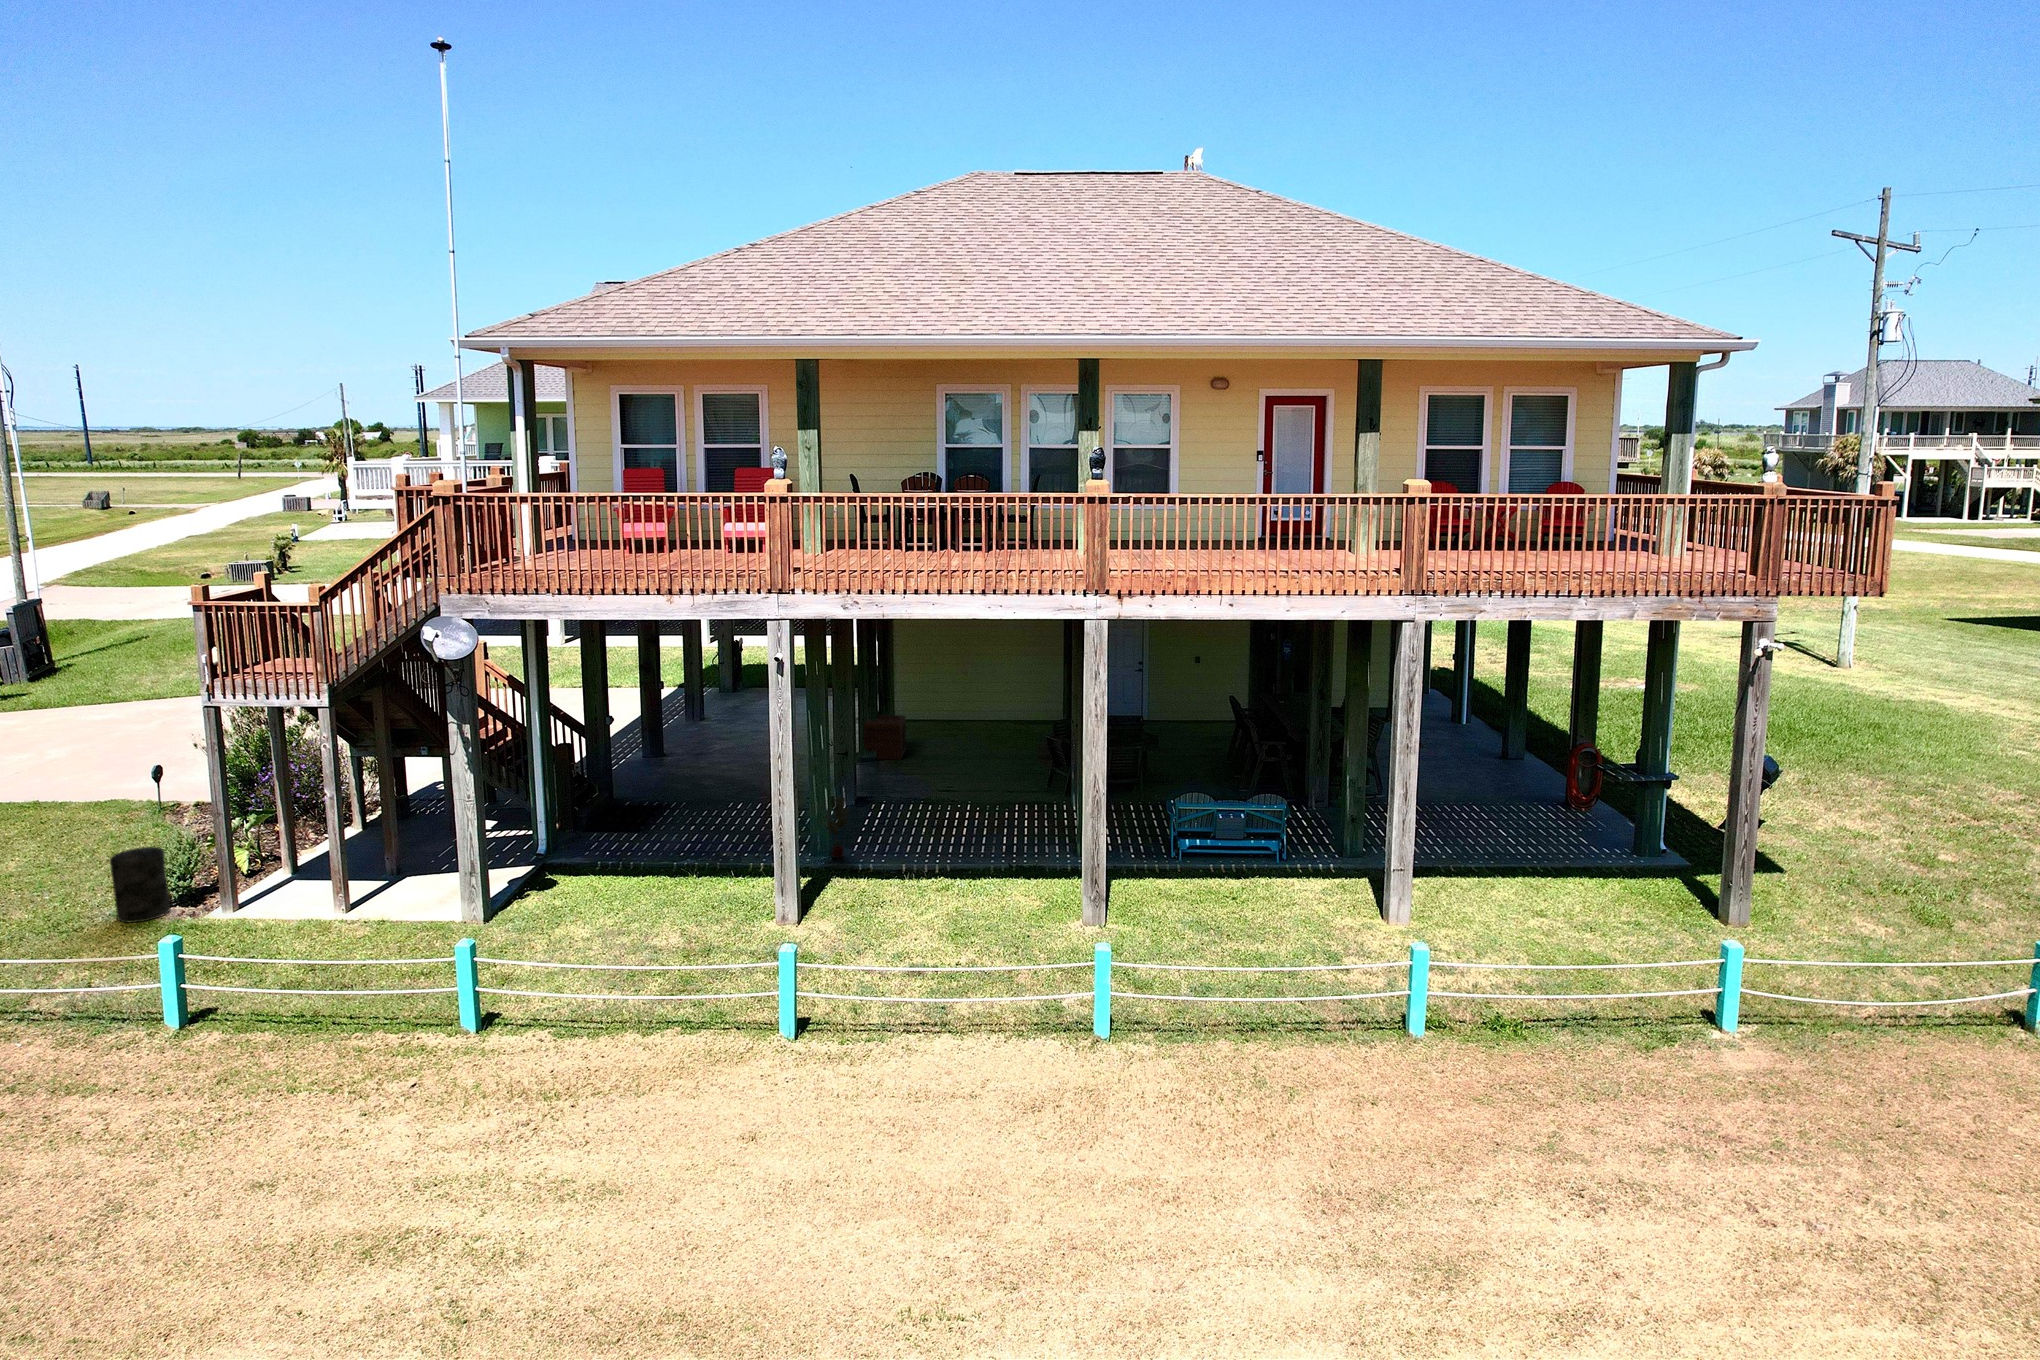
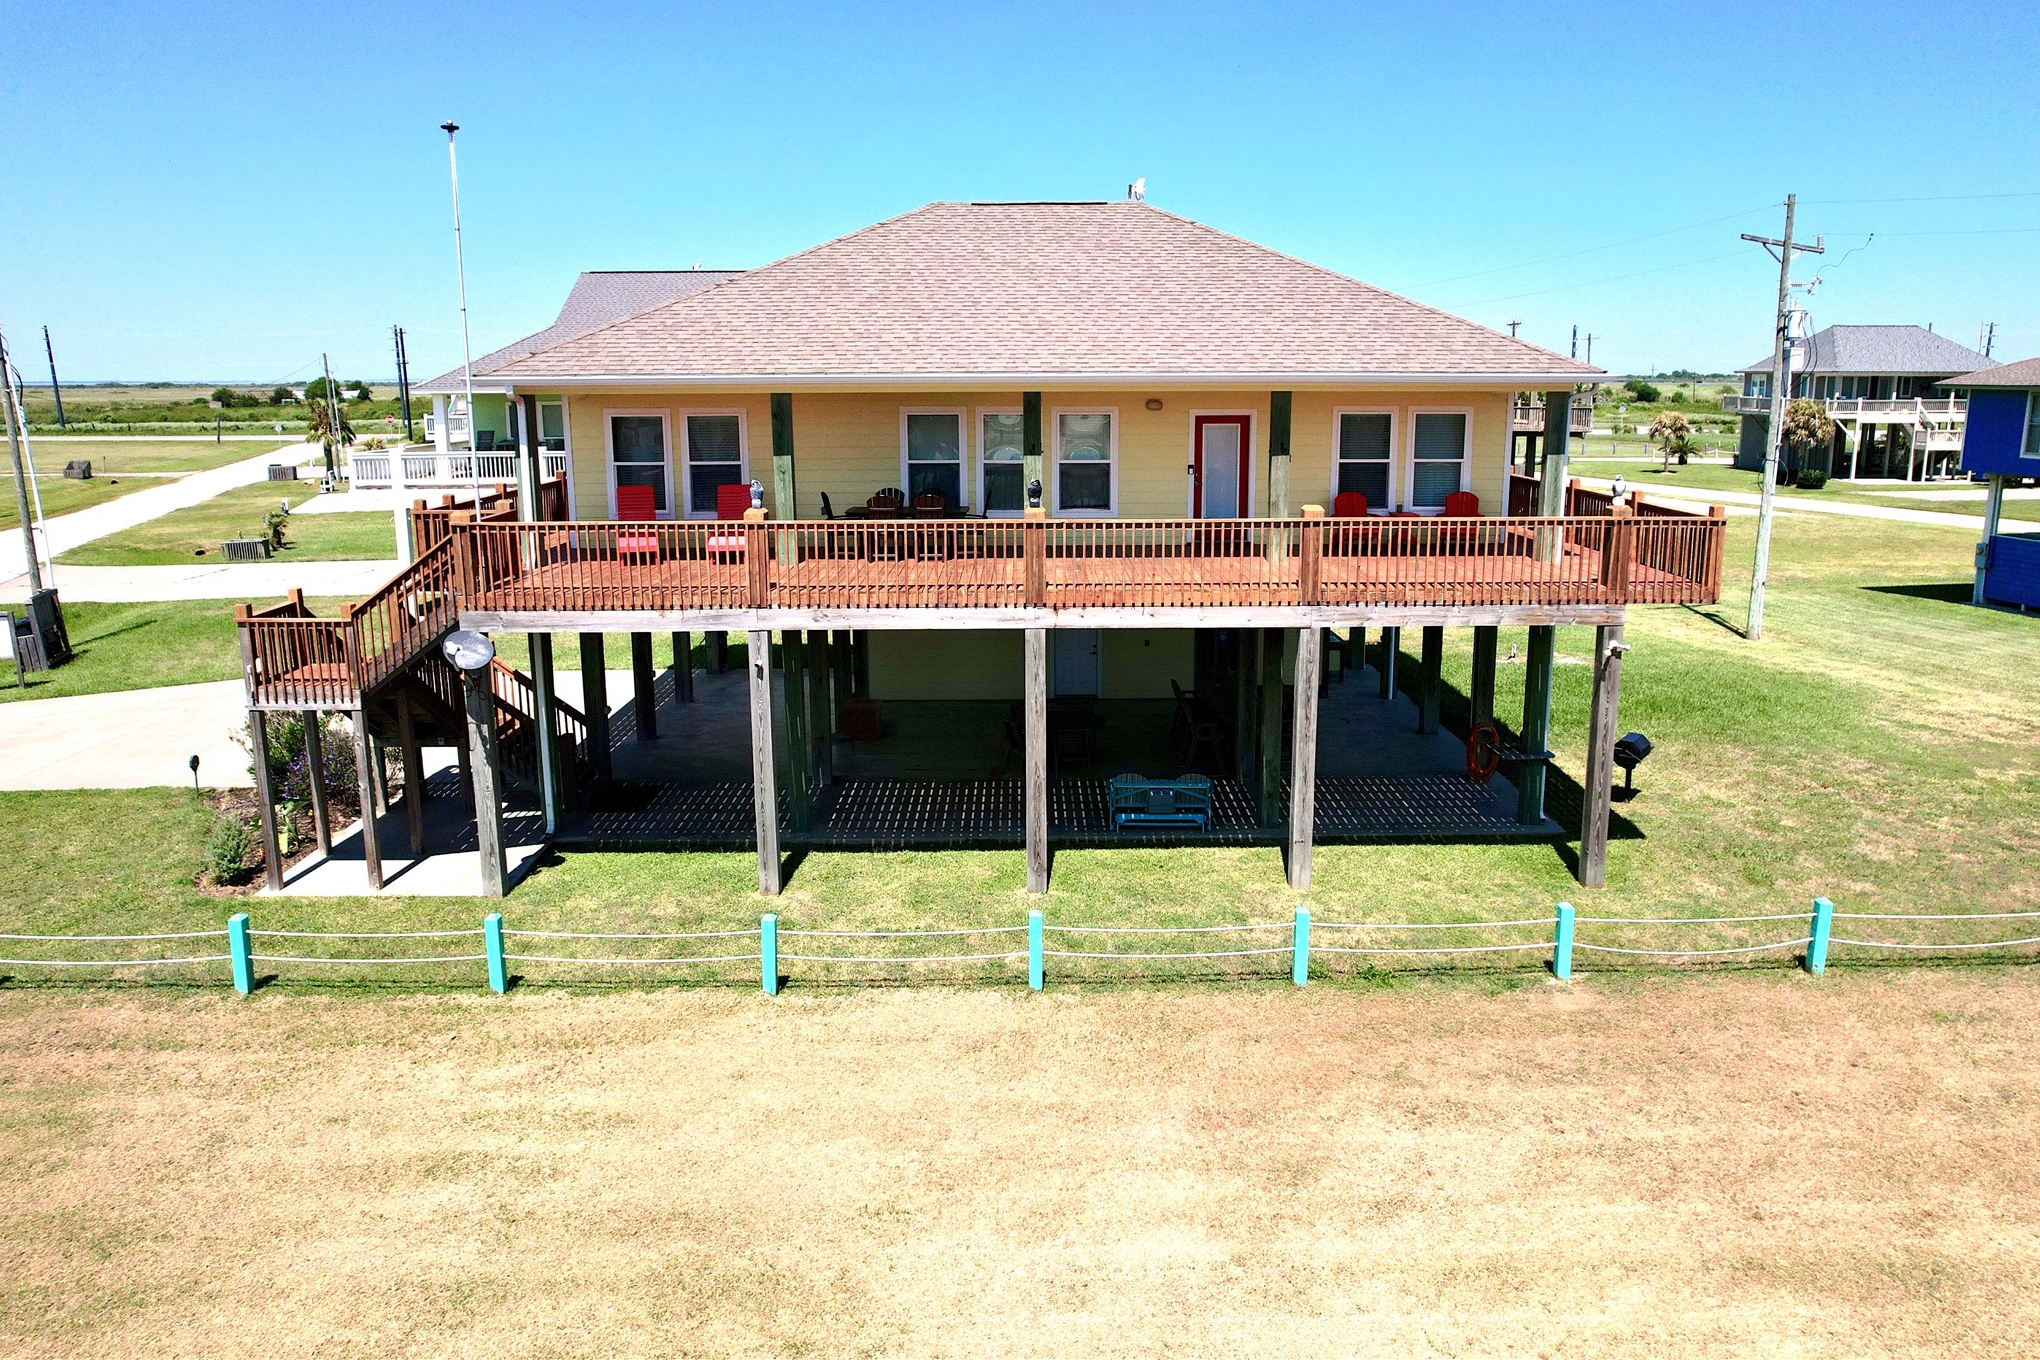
potted tree: present [825,796,849,858] -> present [987,730,1009,774]
trash can: present [110,847,171,923] -> none [169,834,224,901]

